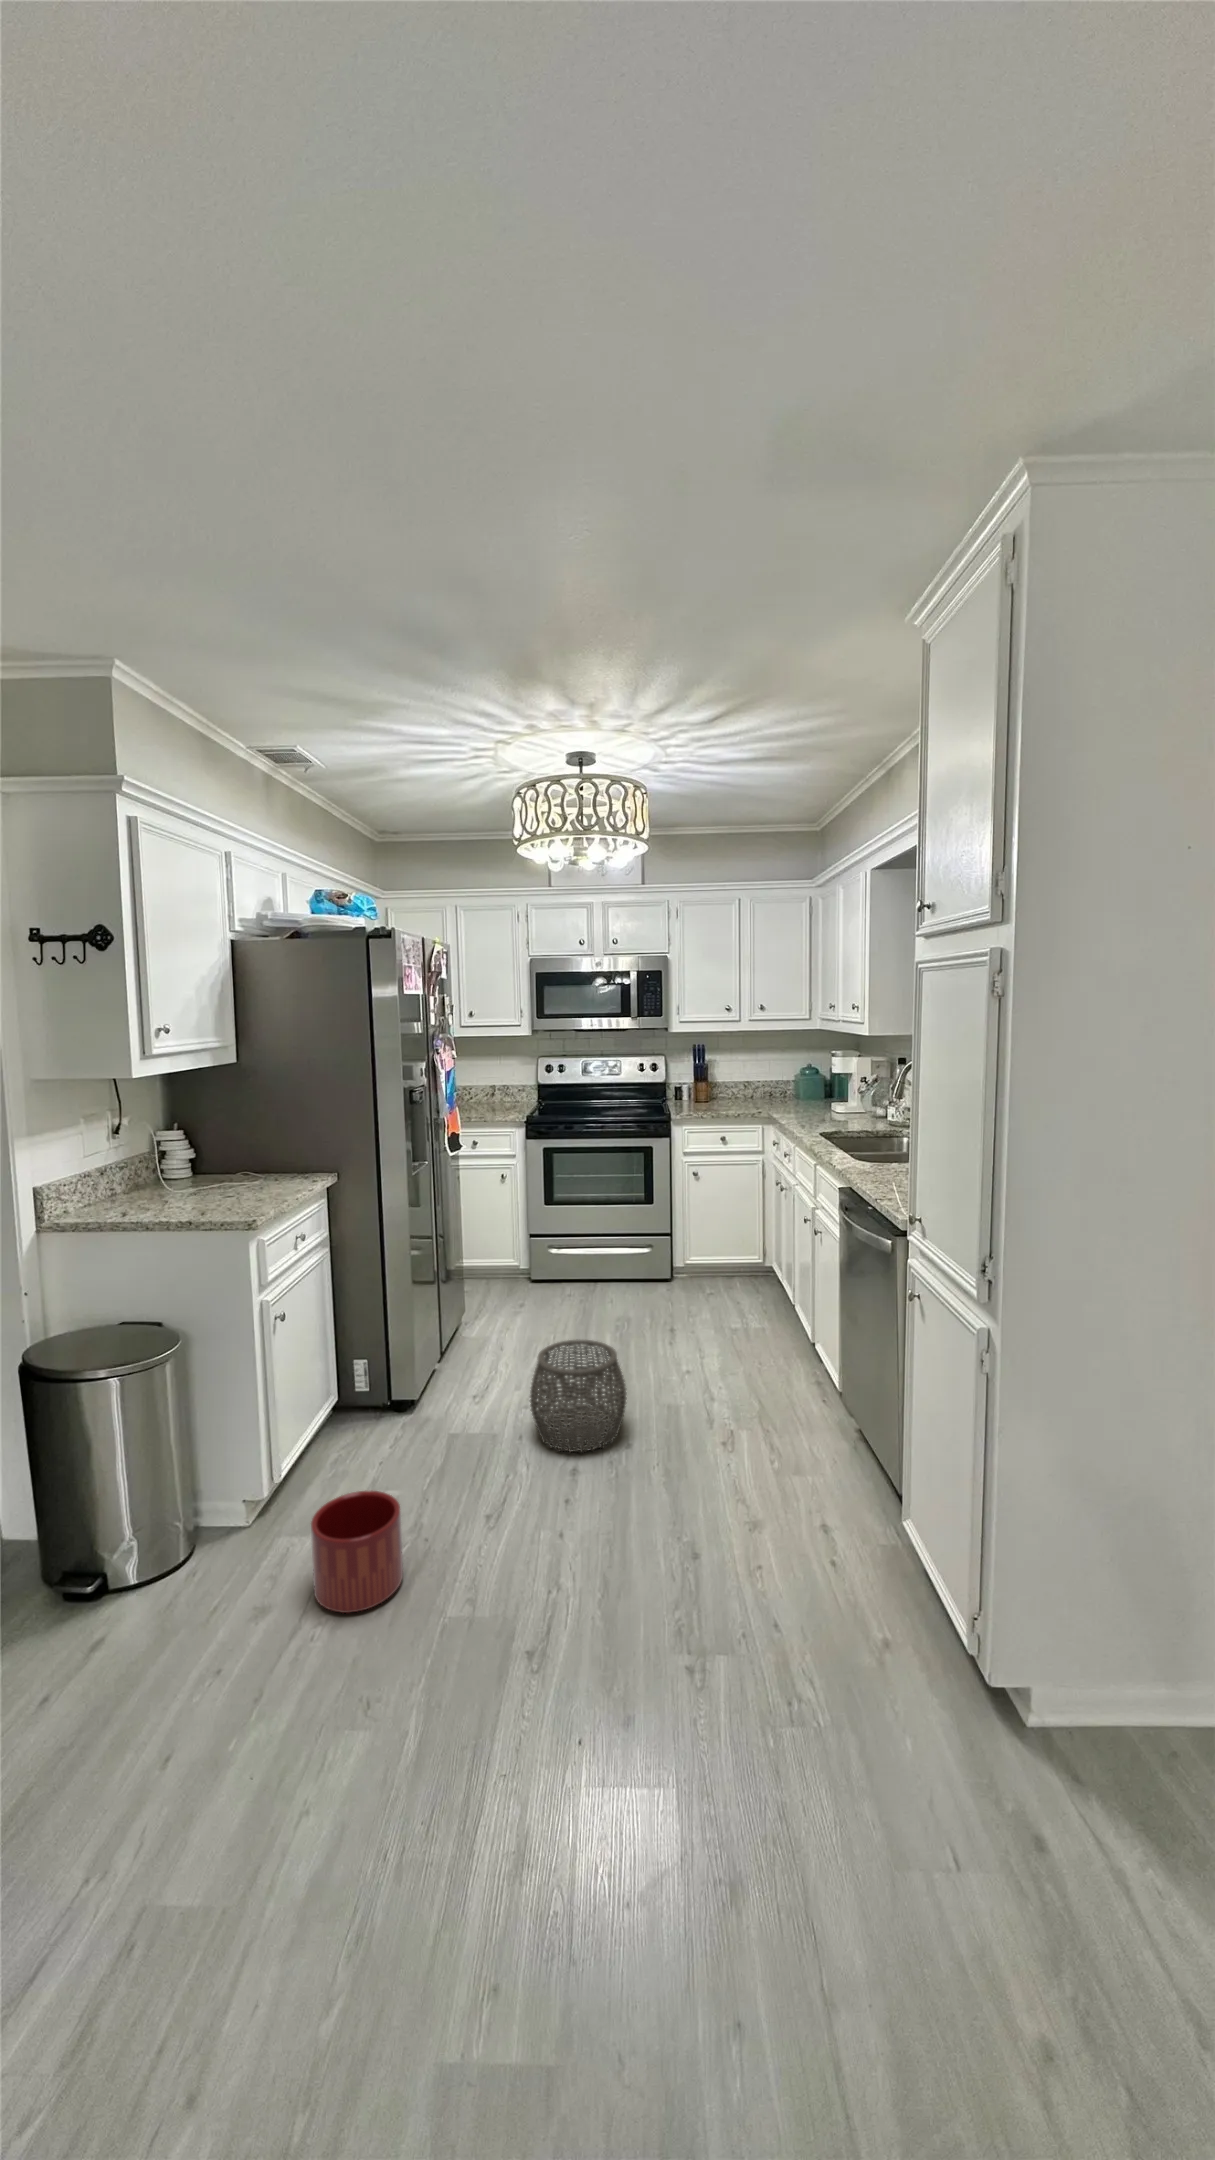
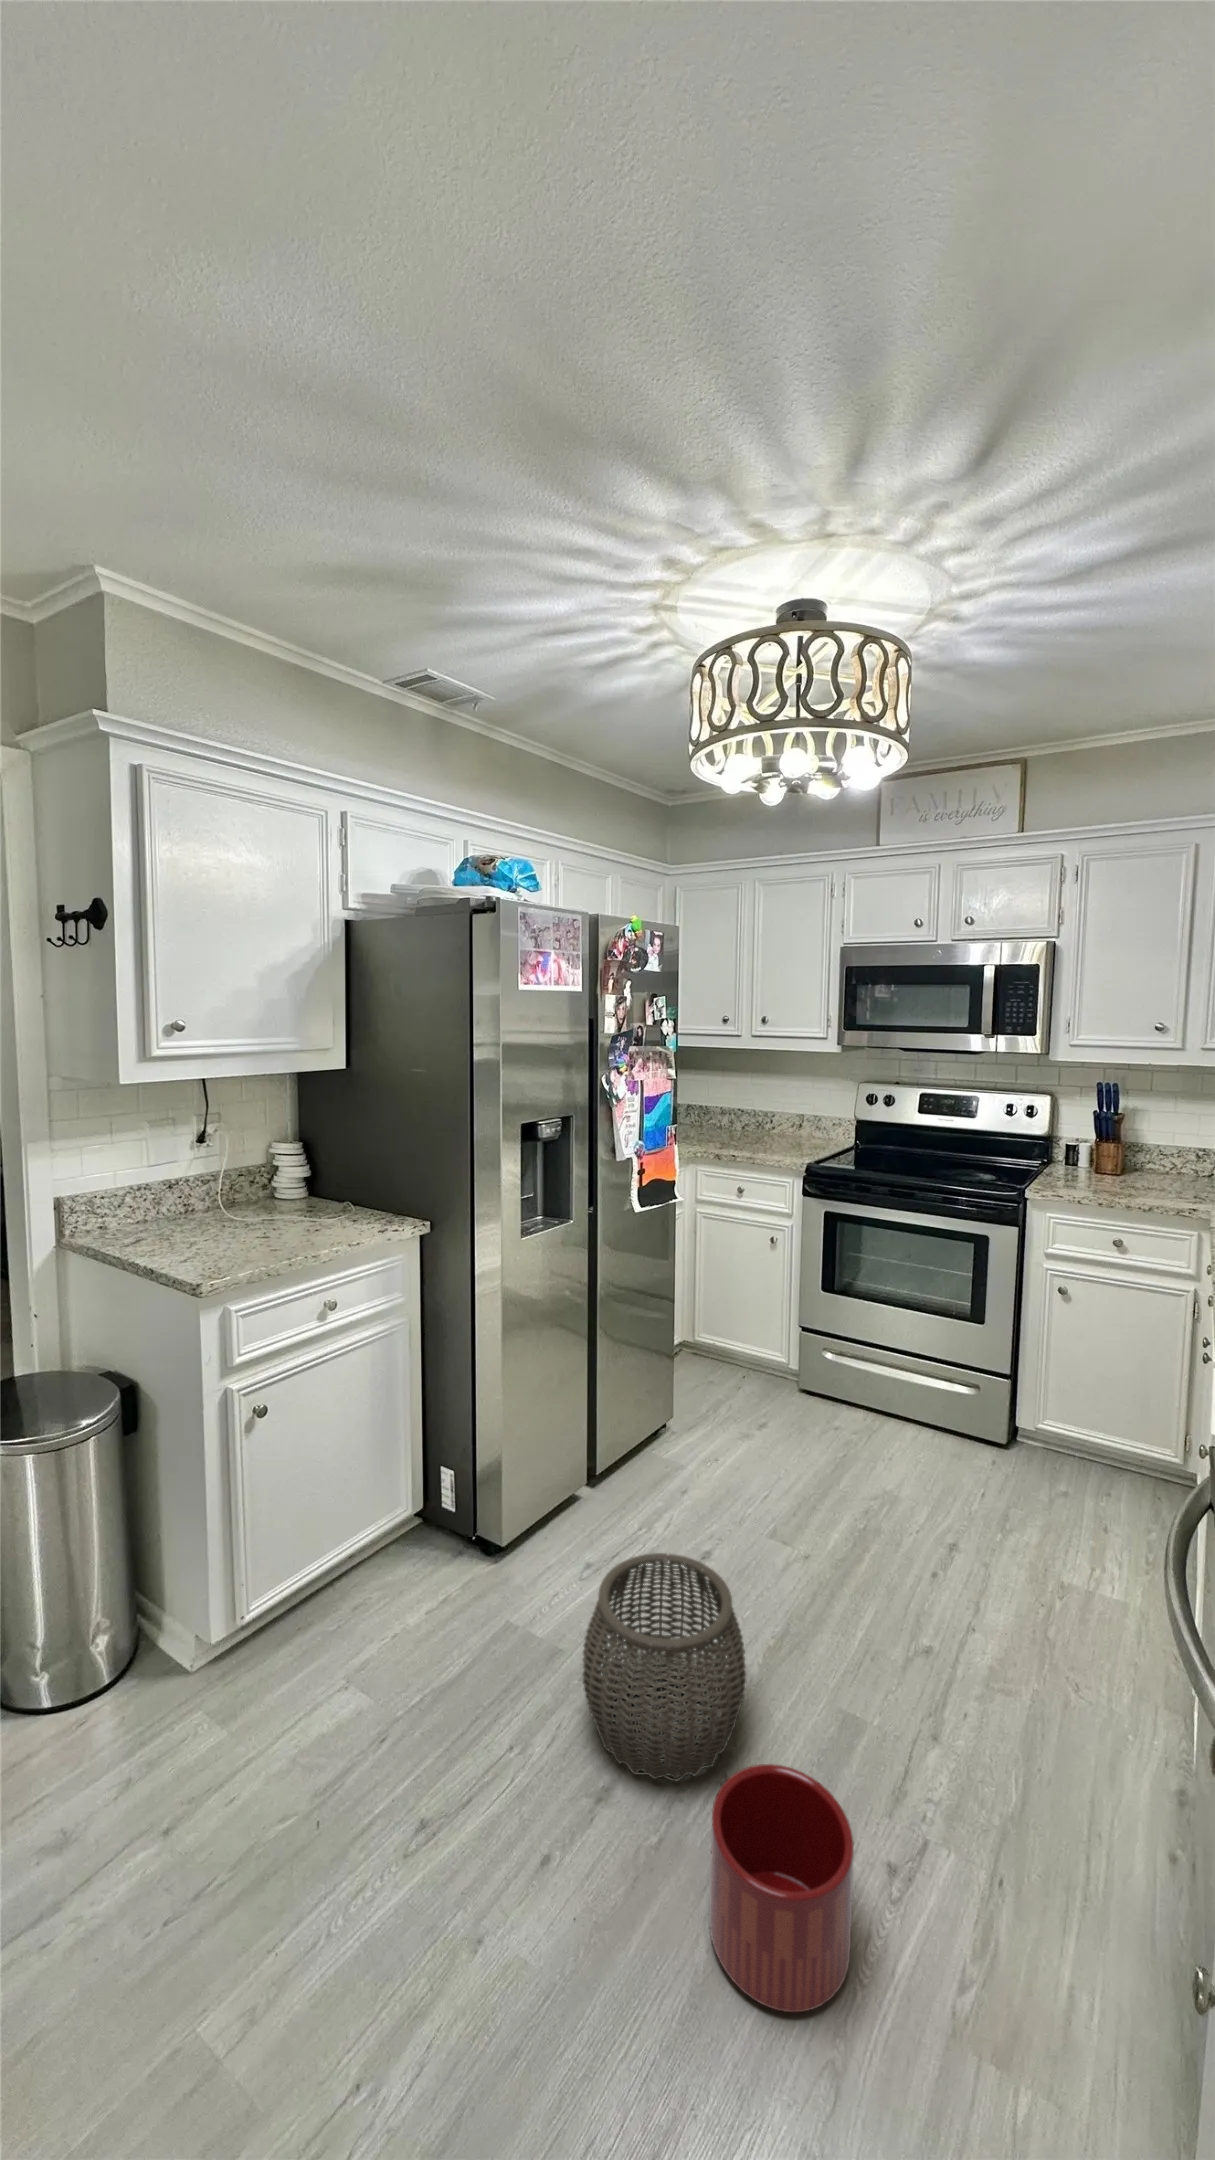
planter: present [311,1491,403,1613] -> present [709,1764,854,2012]

